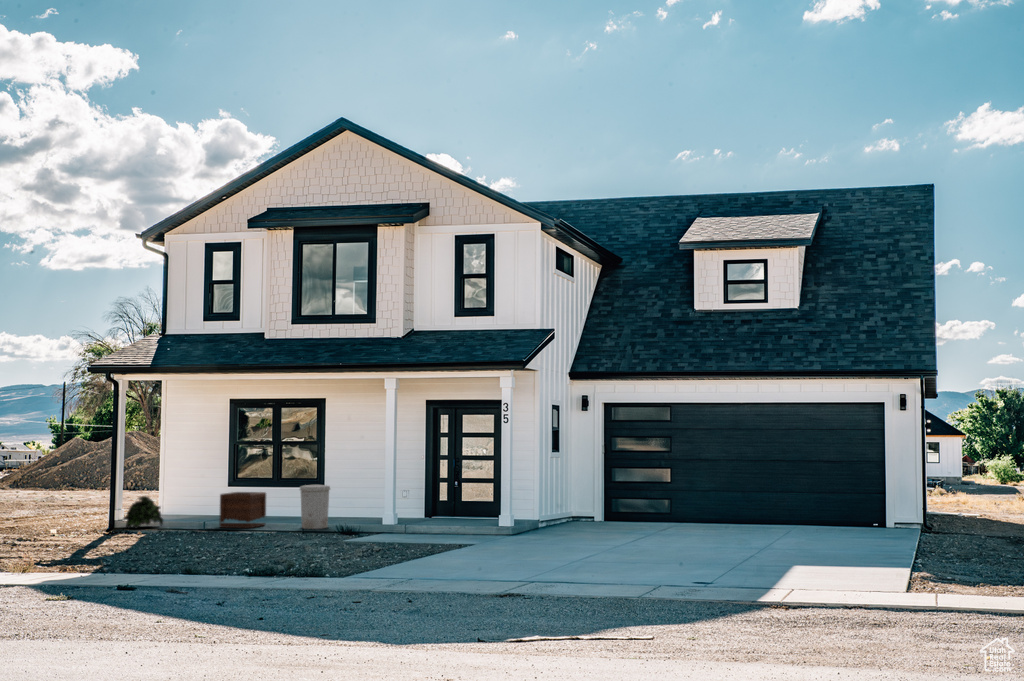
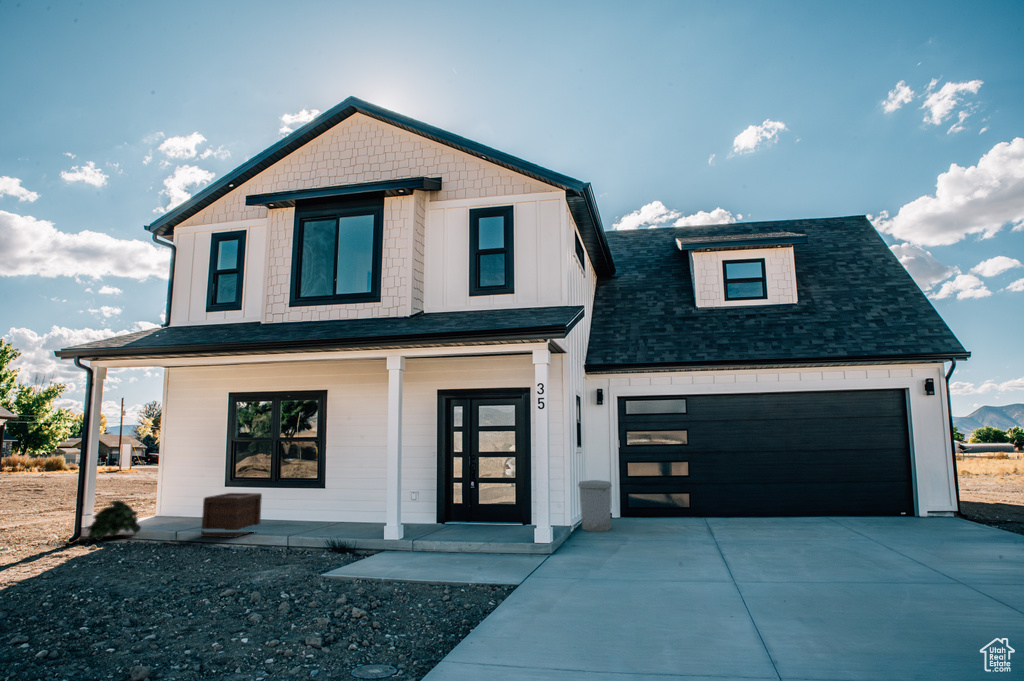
trash can: present [300,485,330,529] -> present [578,480,612,531]

